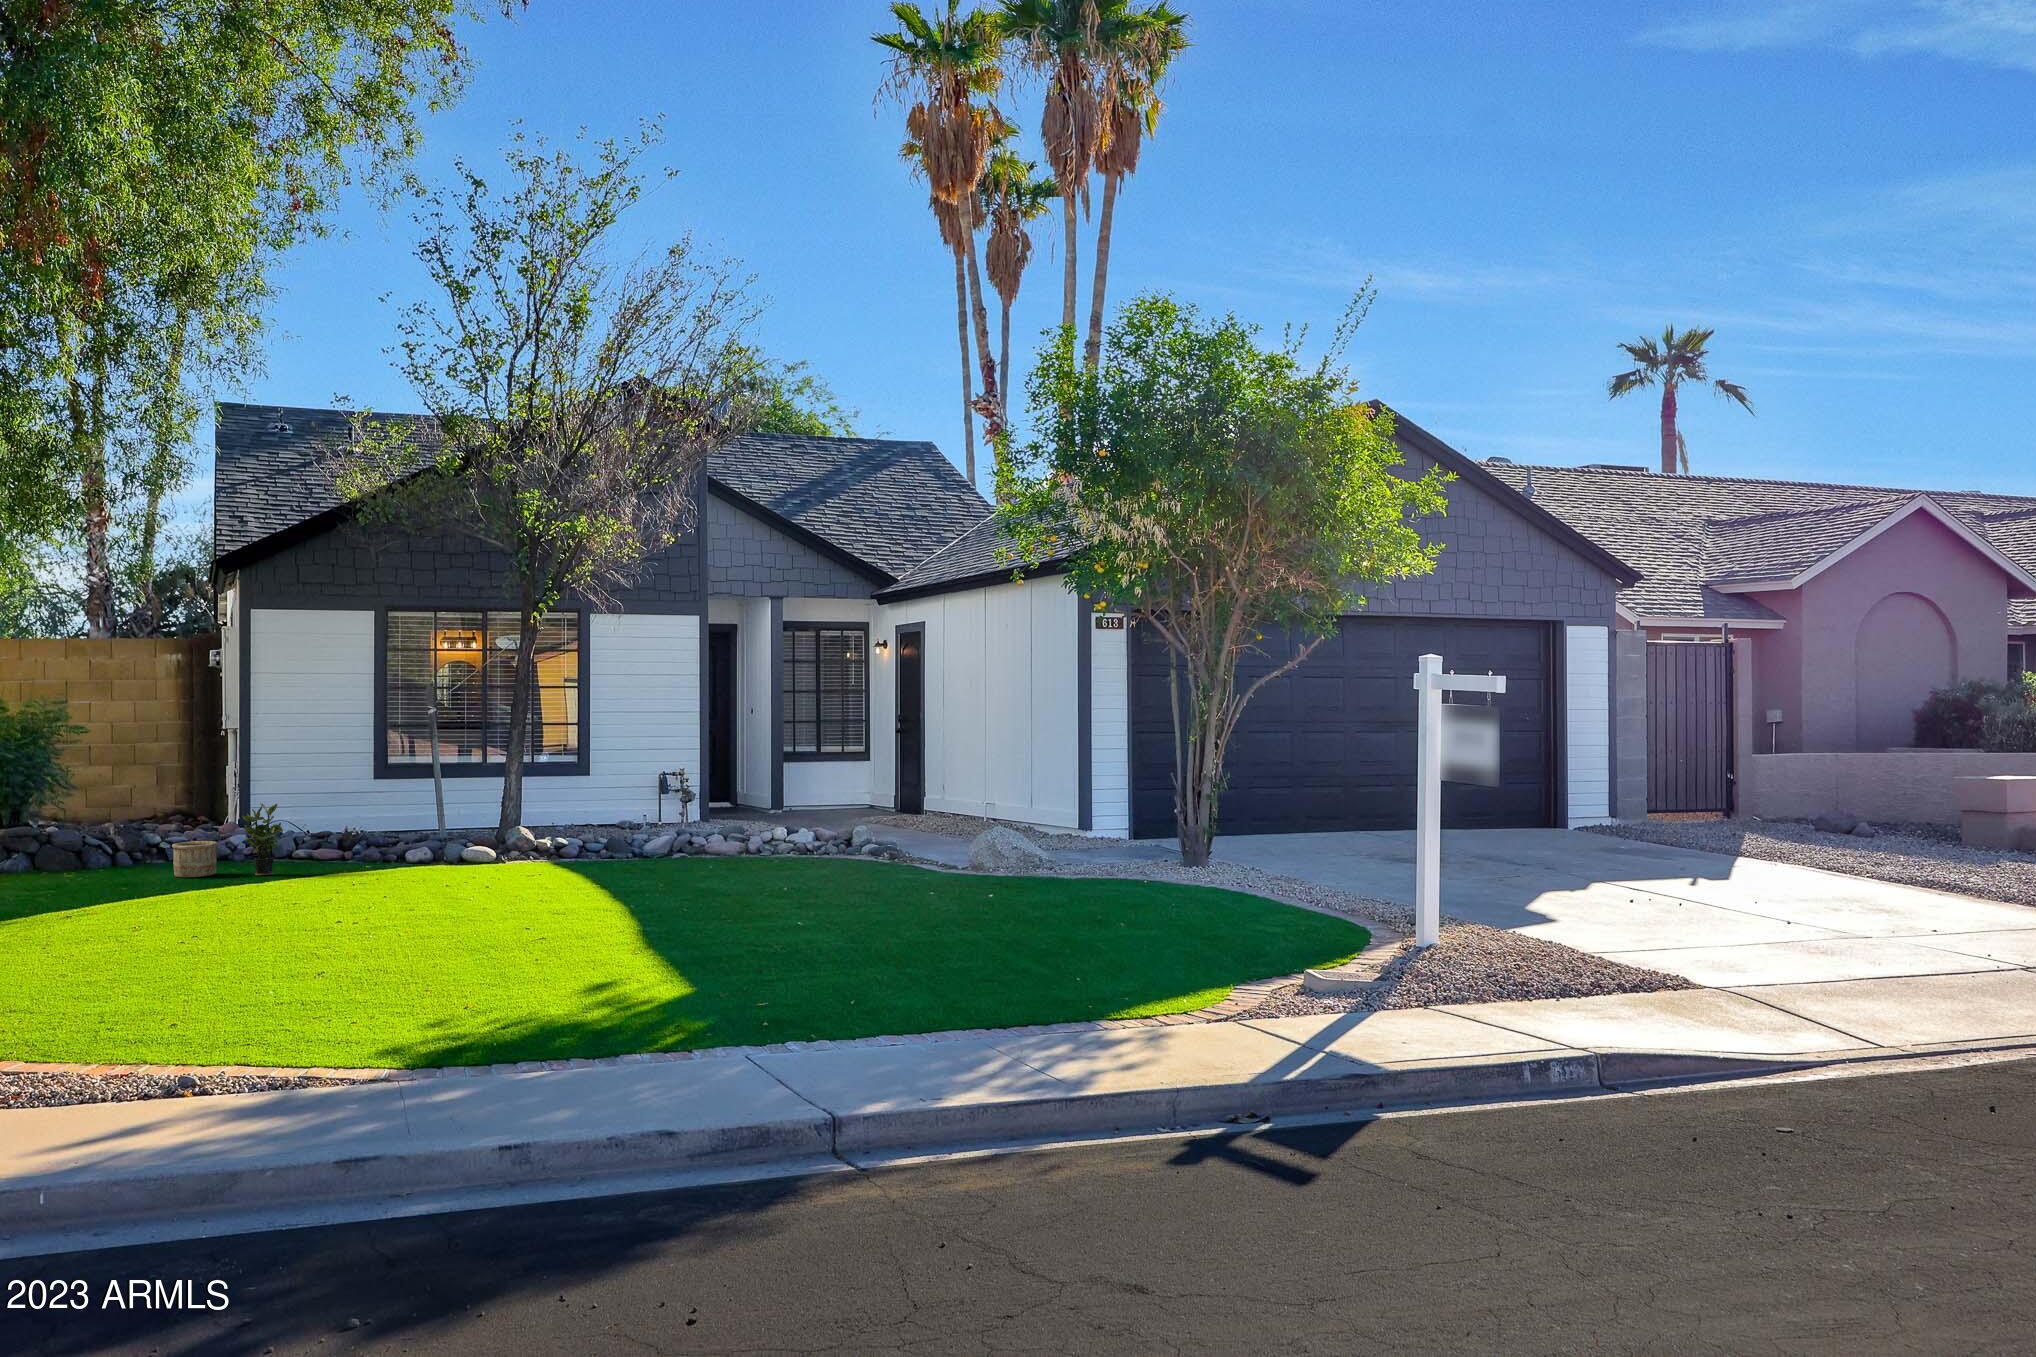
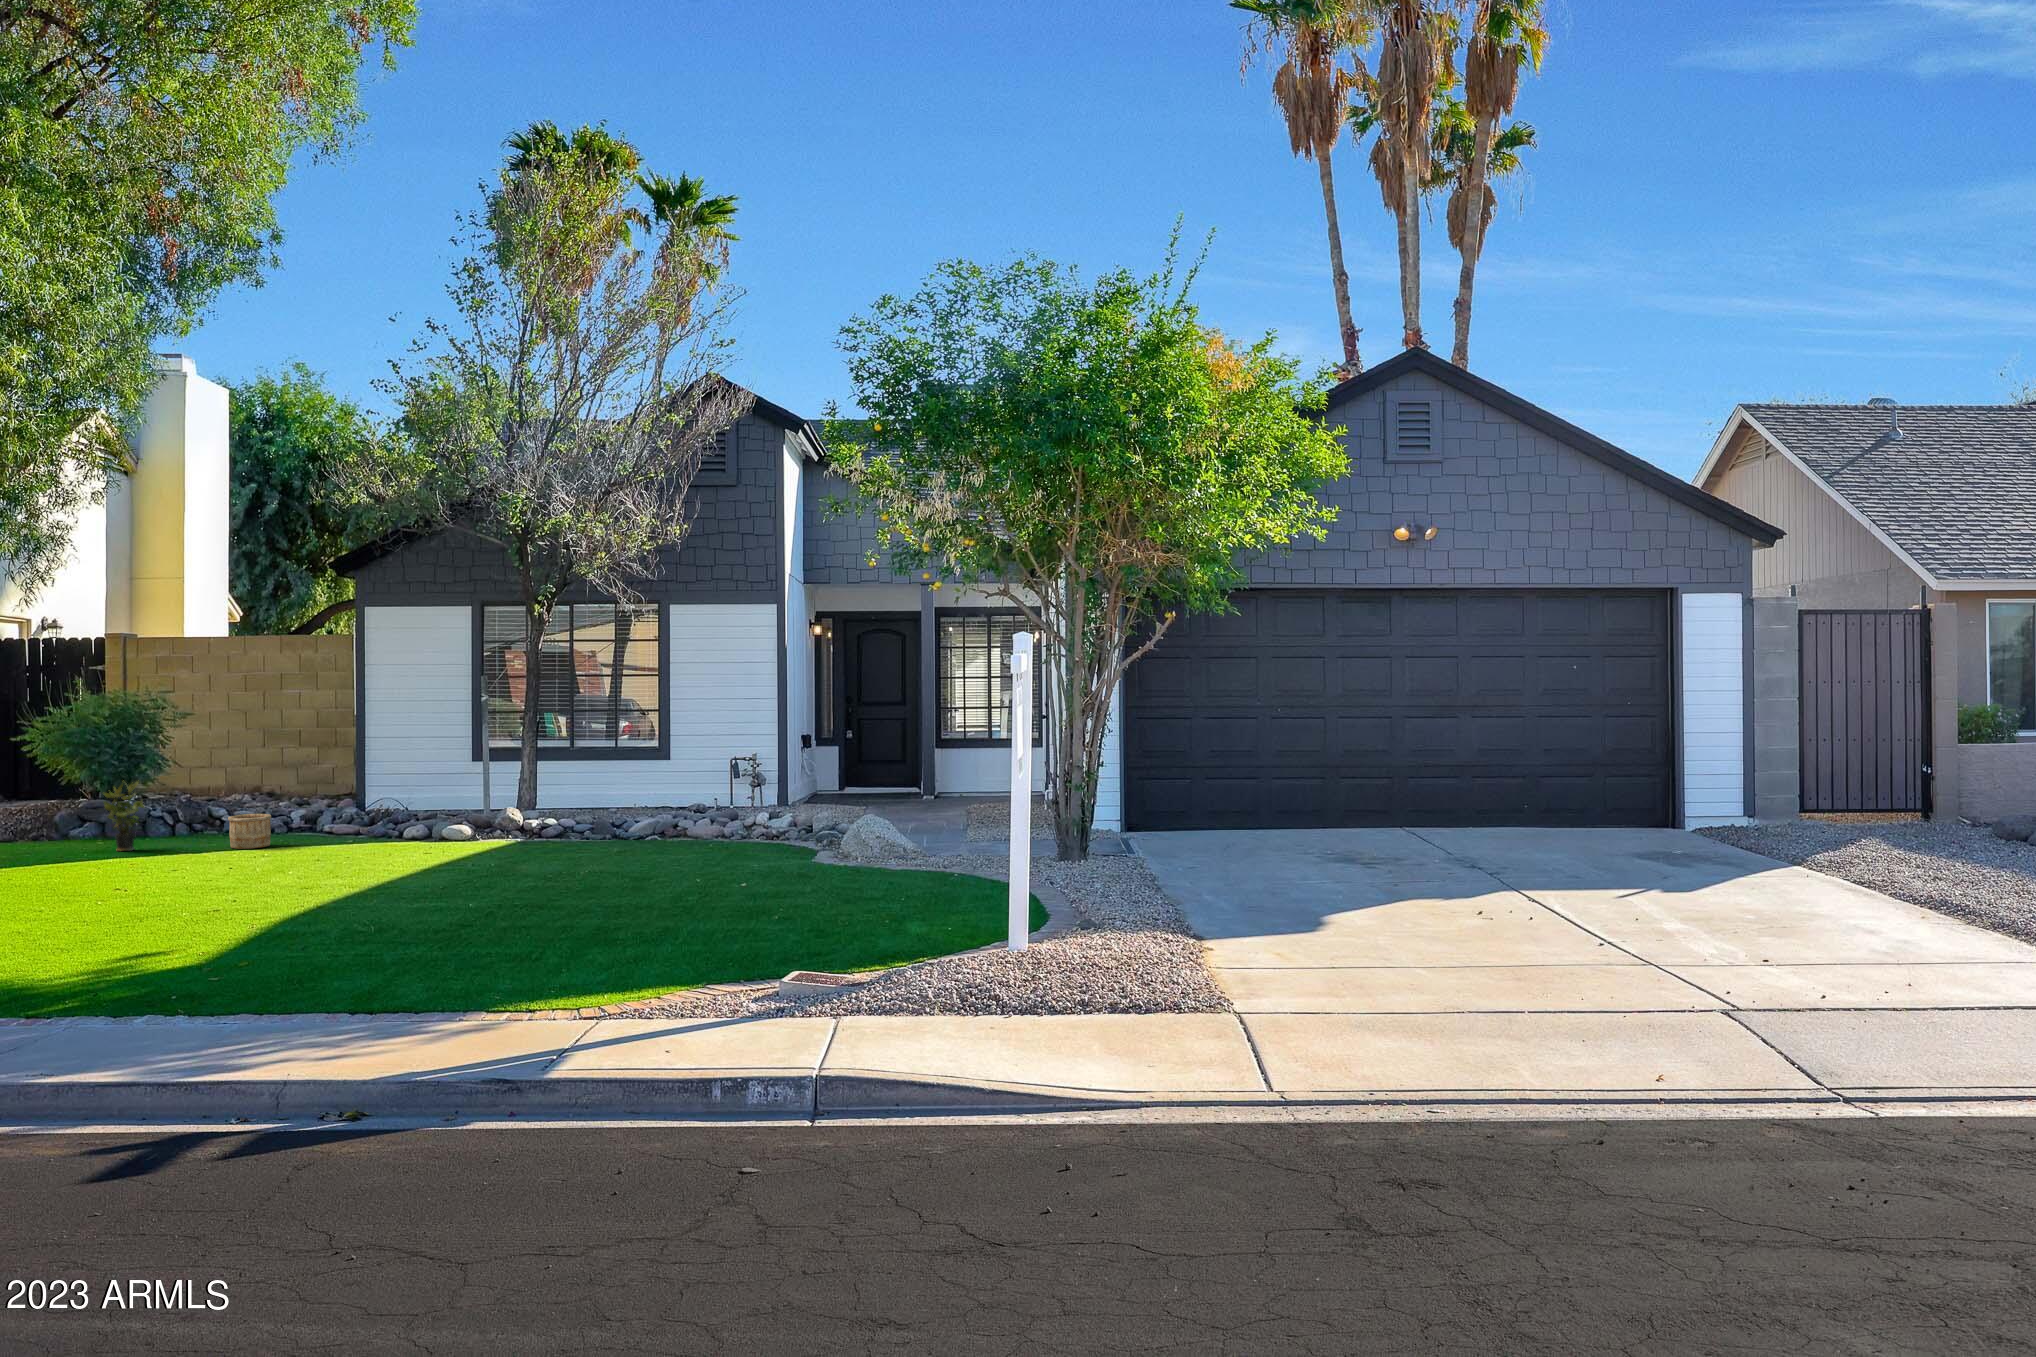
potted plant: present [242,803,283,876] -> present [104,781,144,851]

